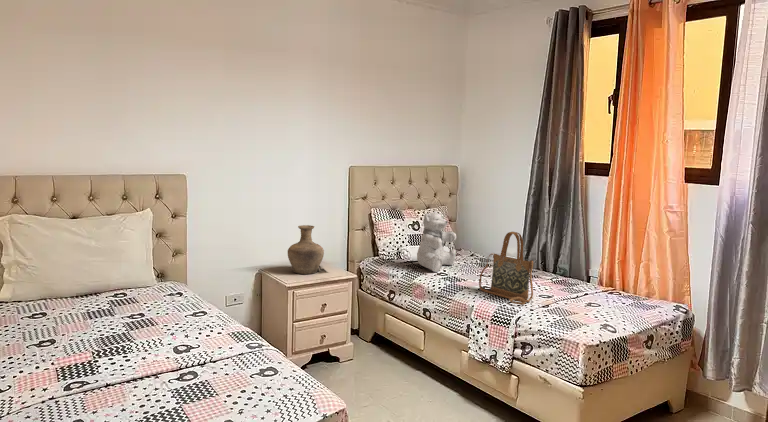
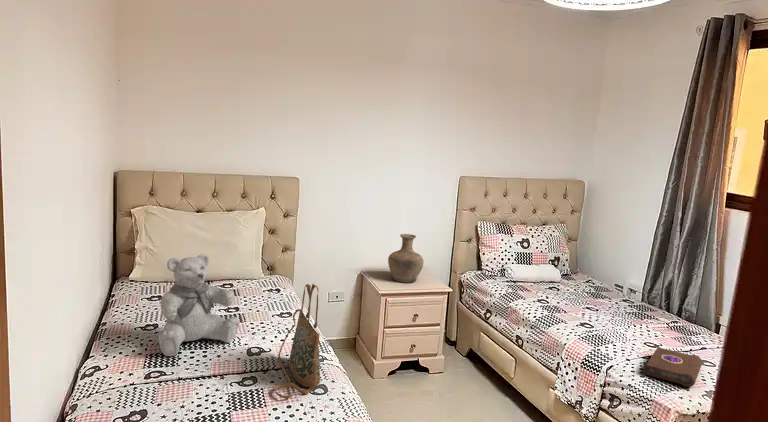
teddy bear: present [417,211,456,272] -> present [158,254,239,356]
handbag: present [479,232,533,305] -> present [275,284,320,398]
book: none [550,296,591,324] -> present [646,347,702,387]

